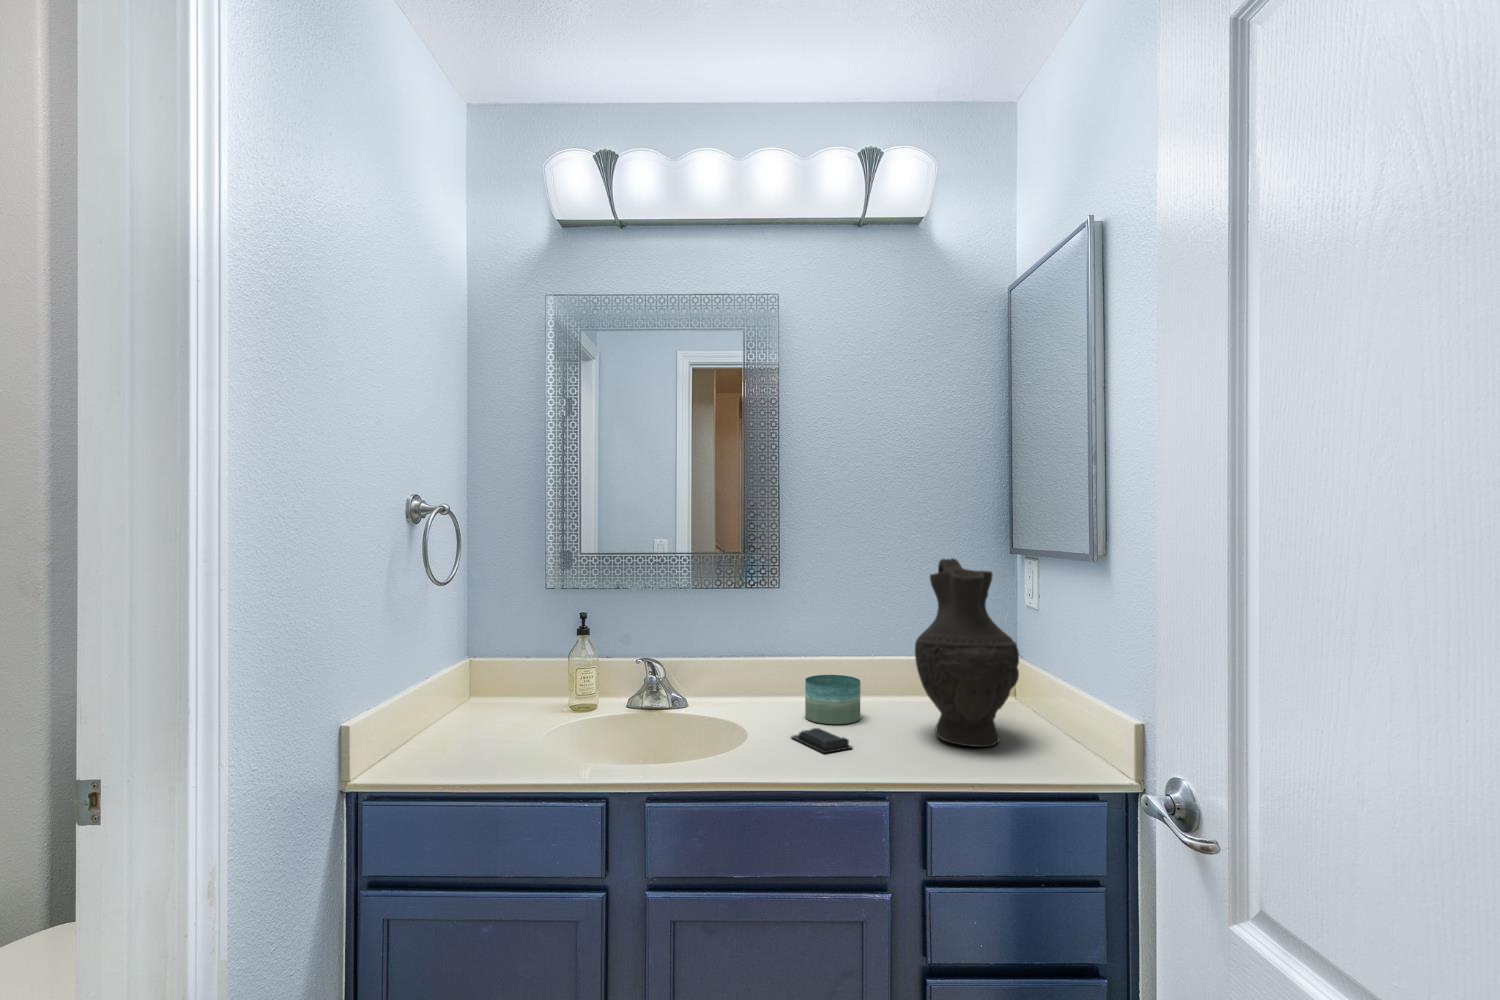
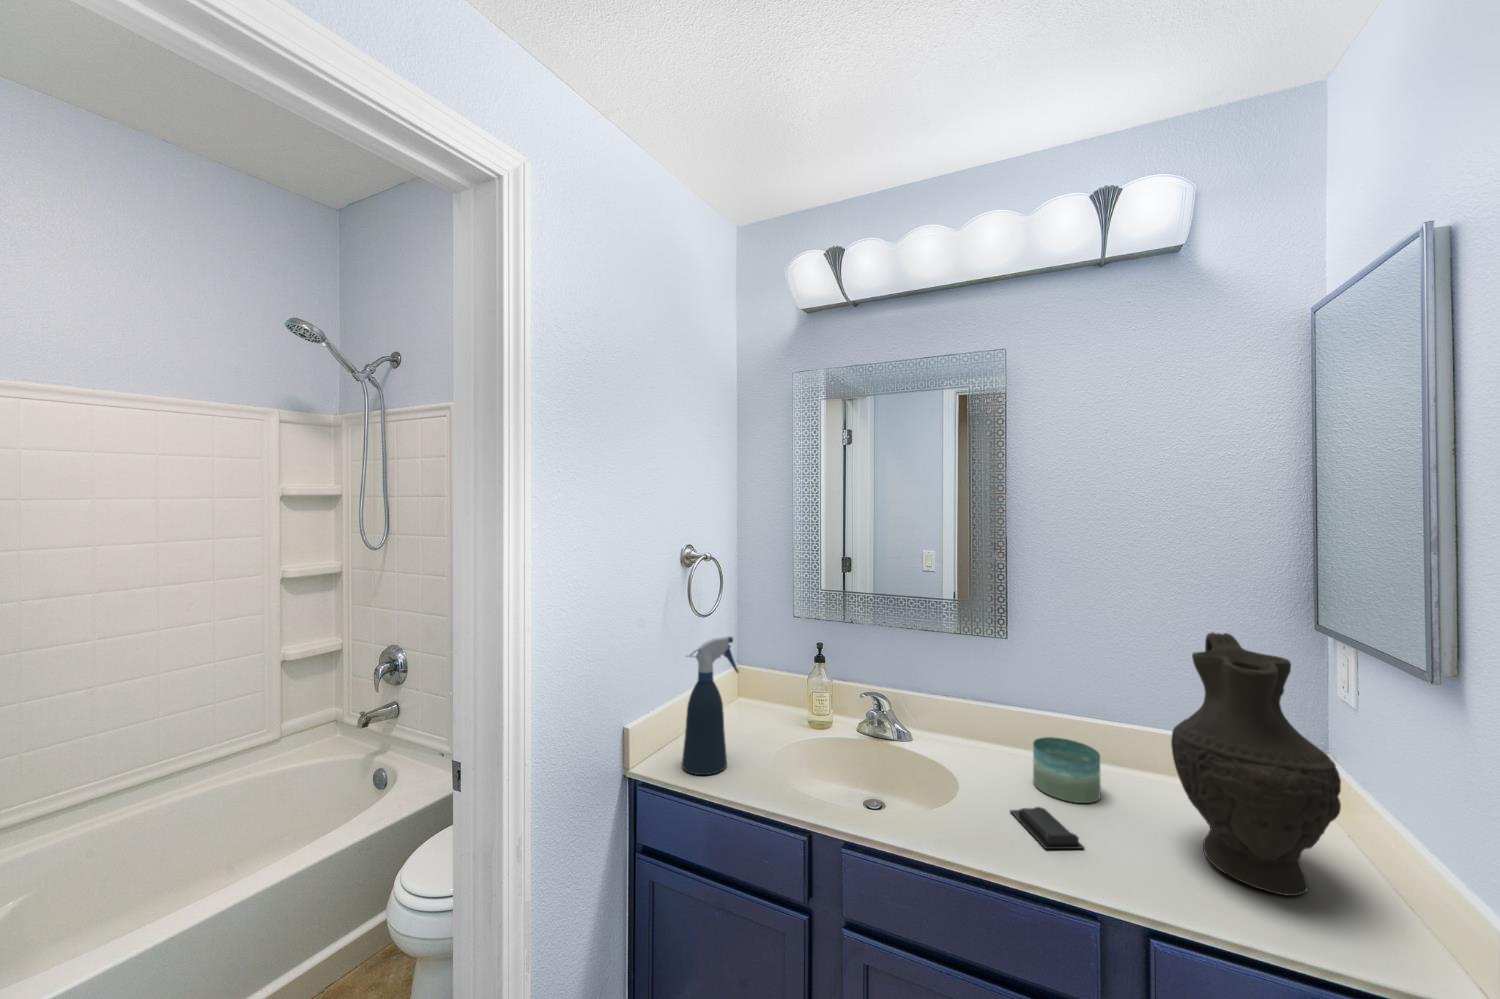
spray bottle: none [436,602,503,762] -> present [682,637,738,775]

